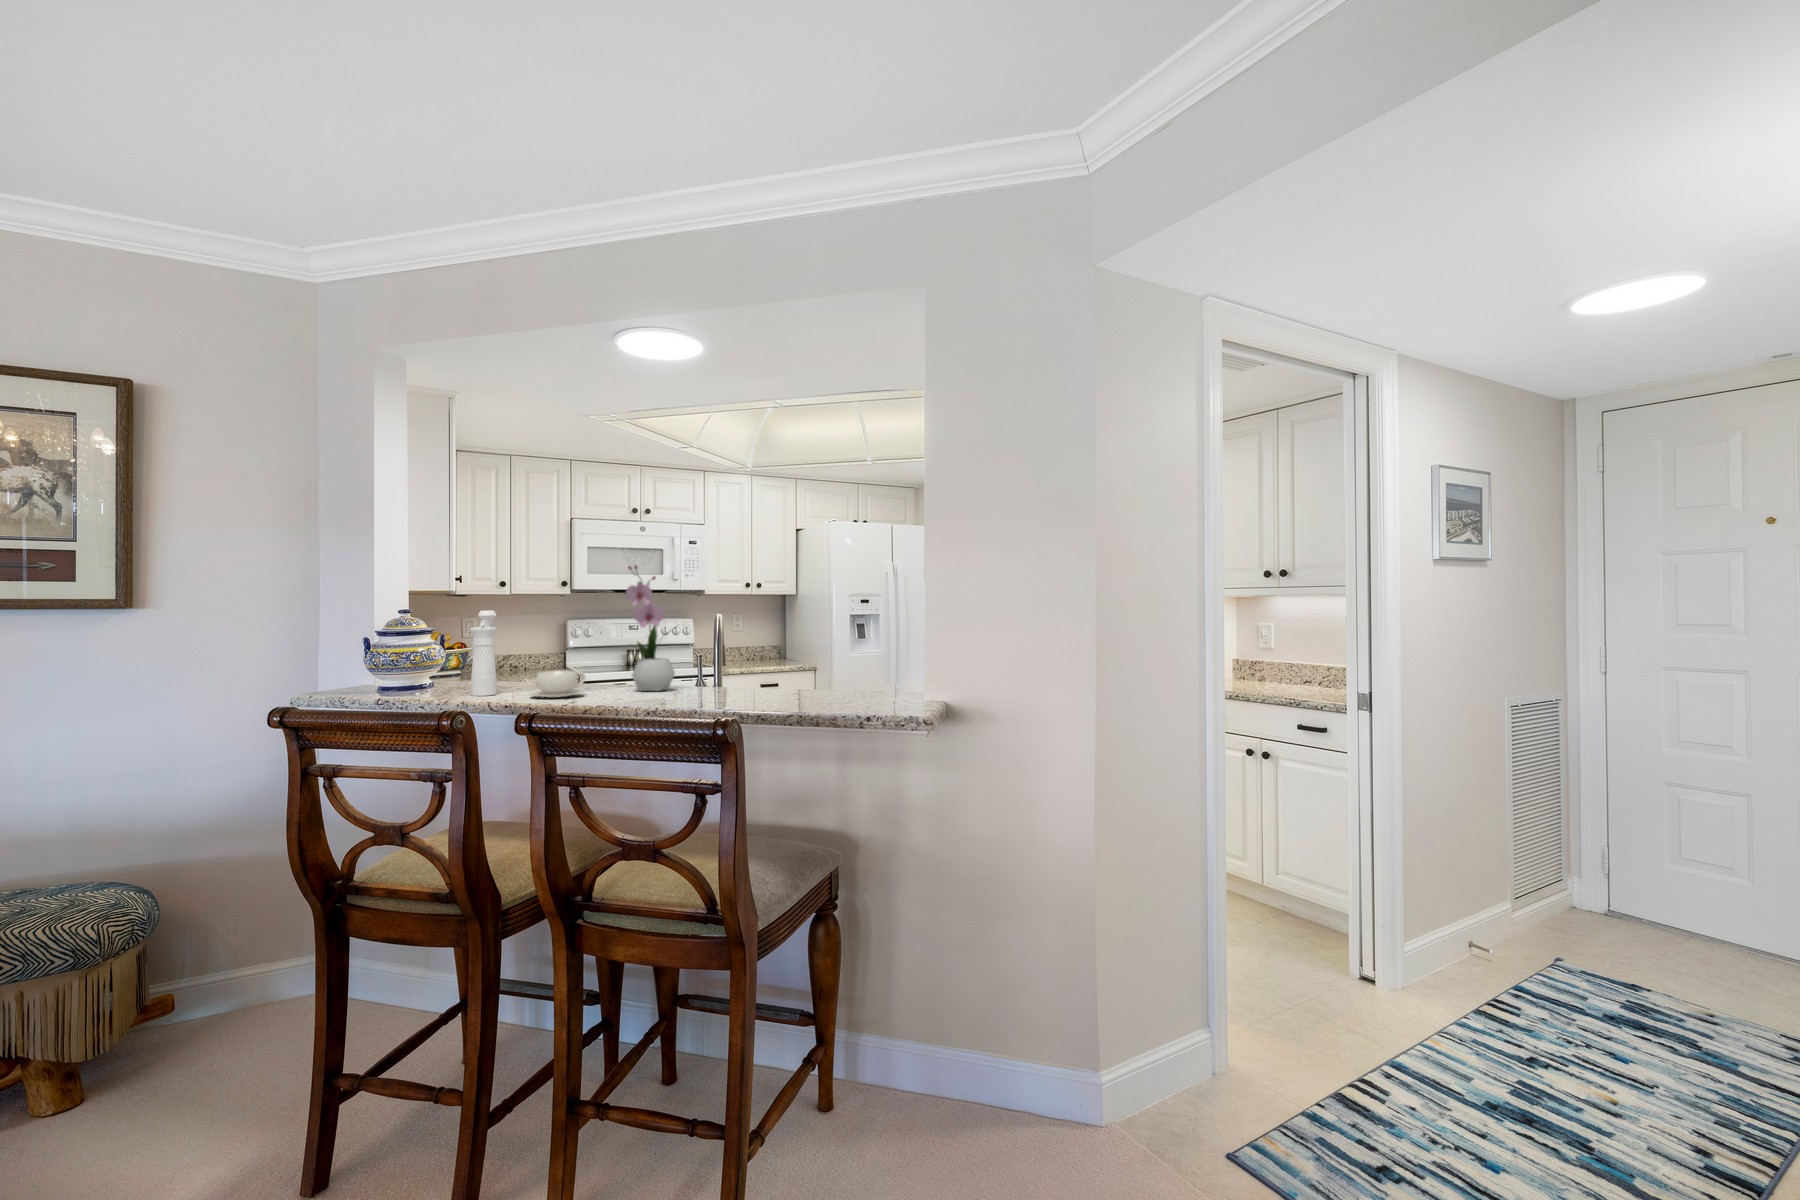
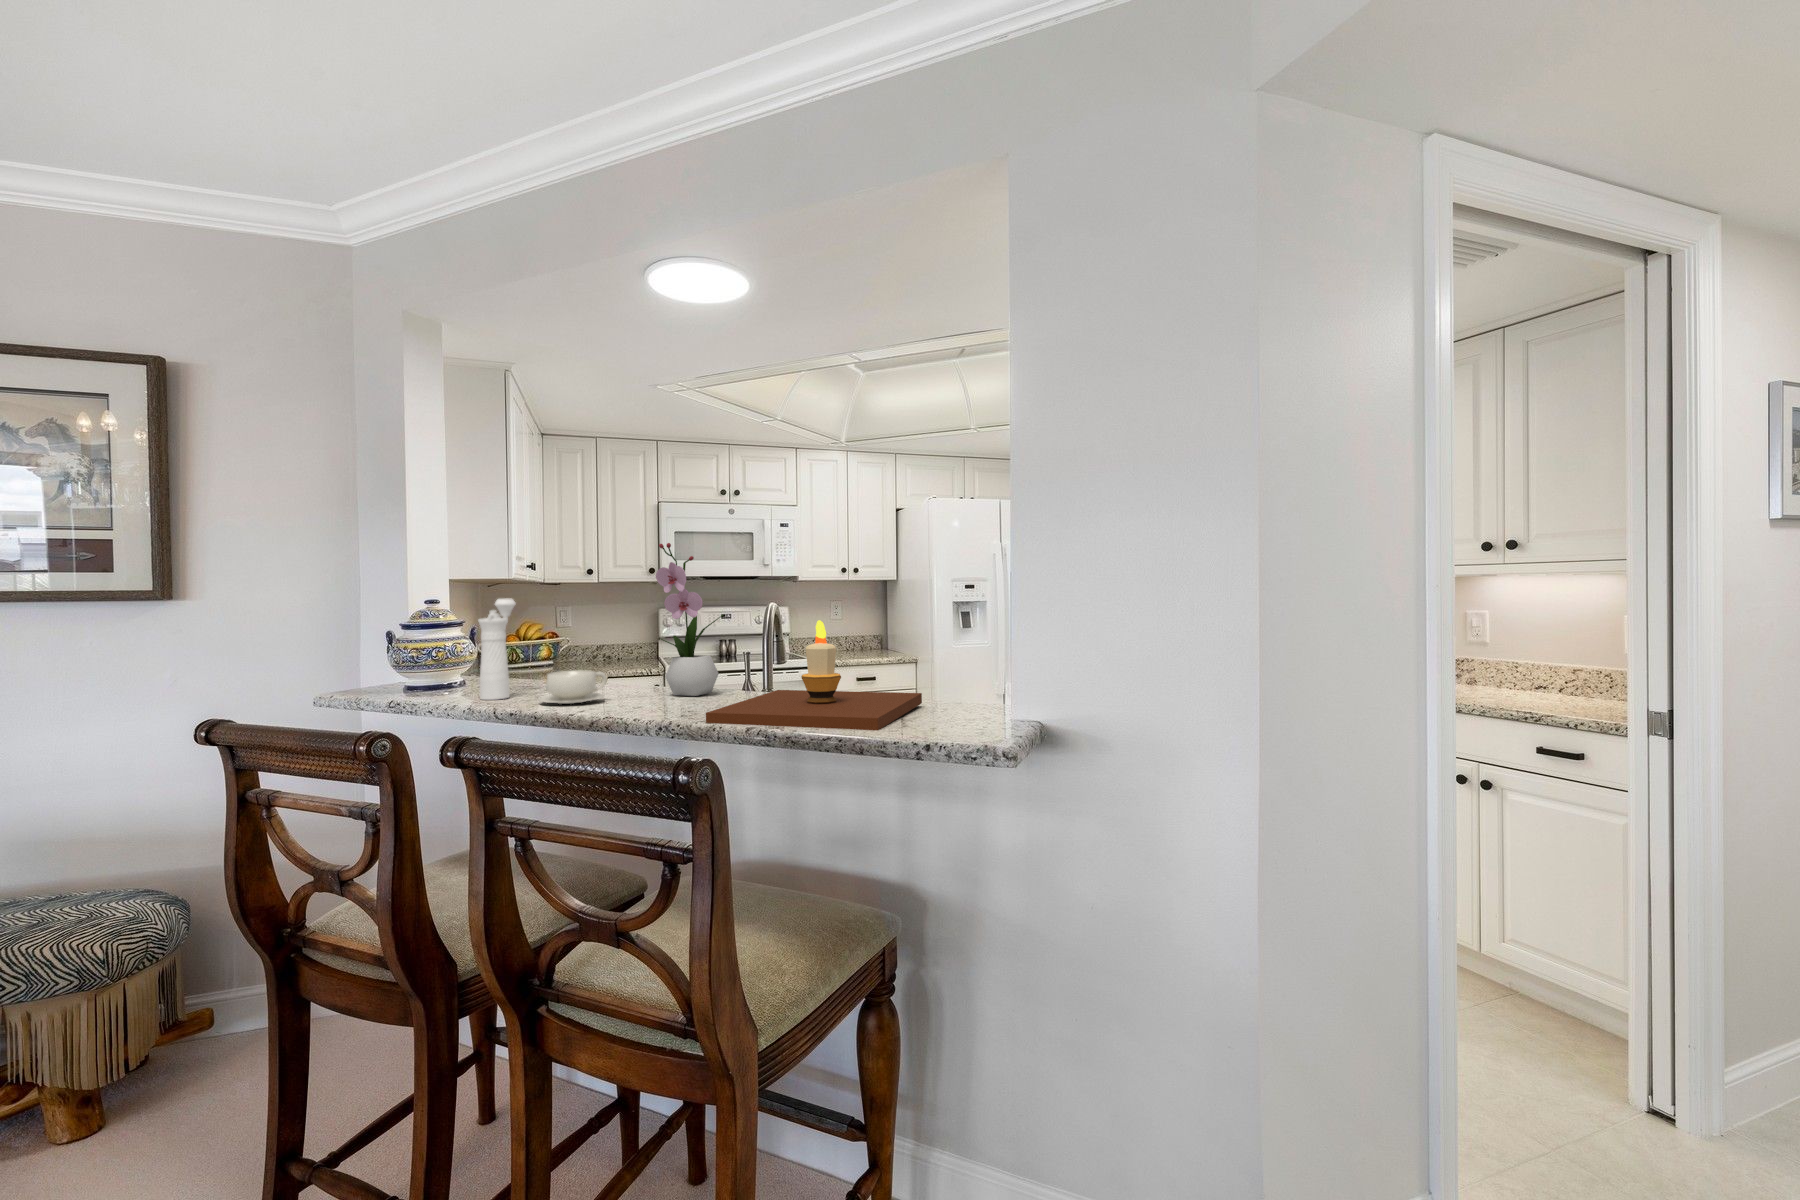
candle: none [687,628,848,710] -> present [706,620,922,730]

